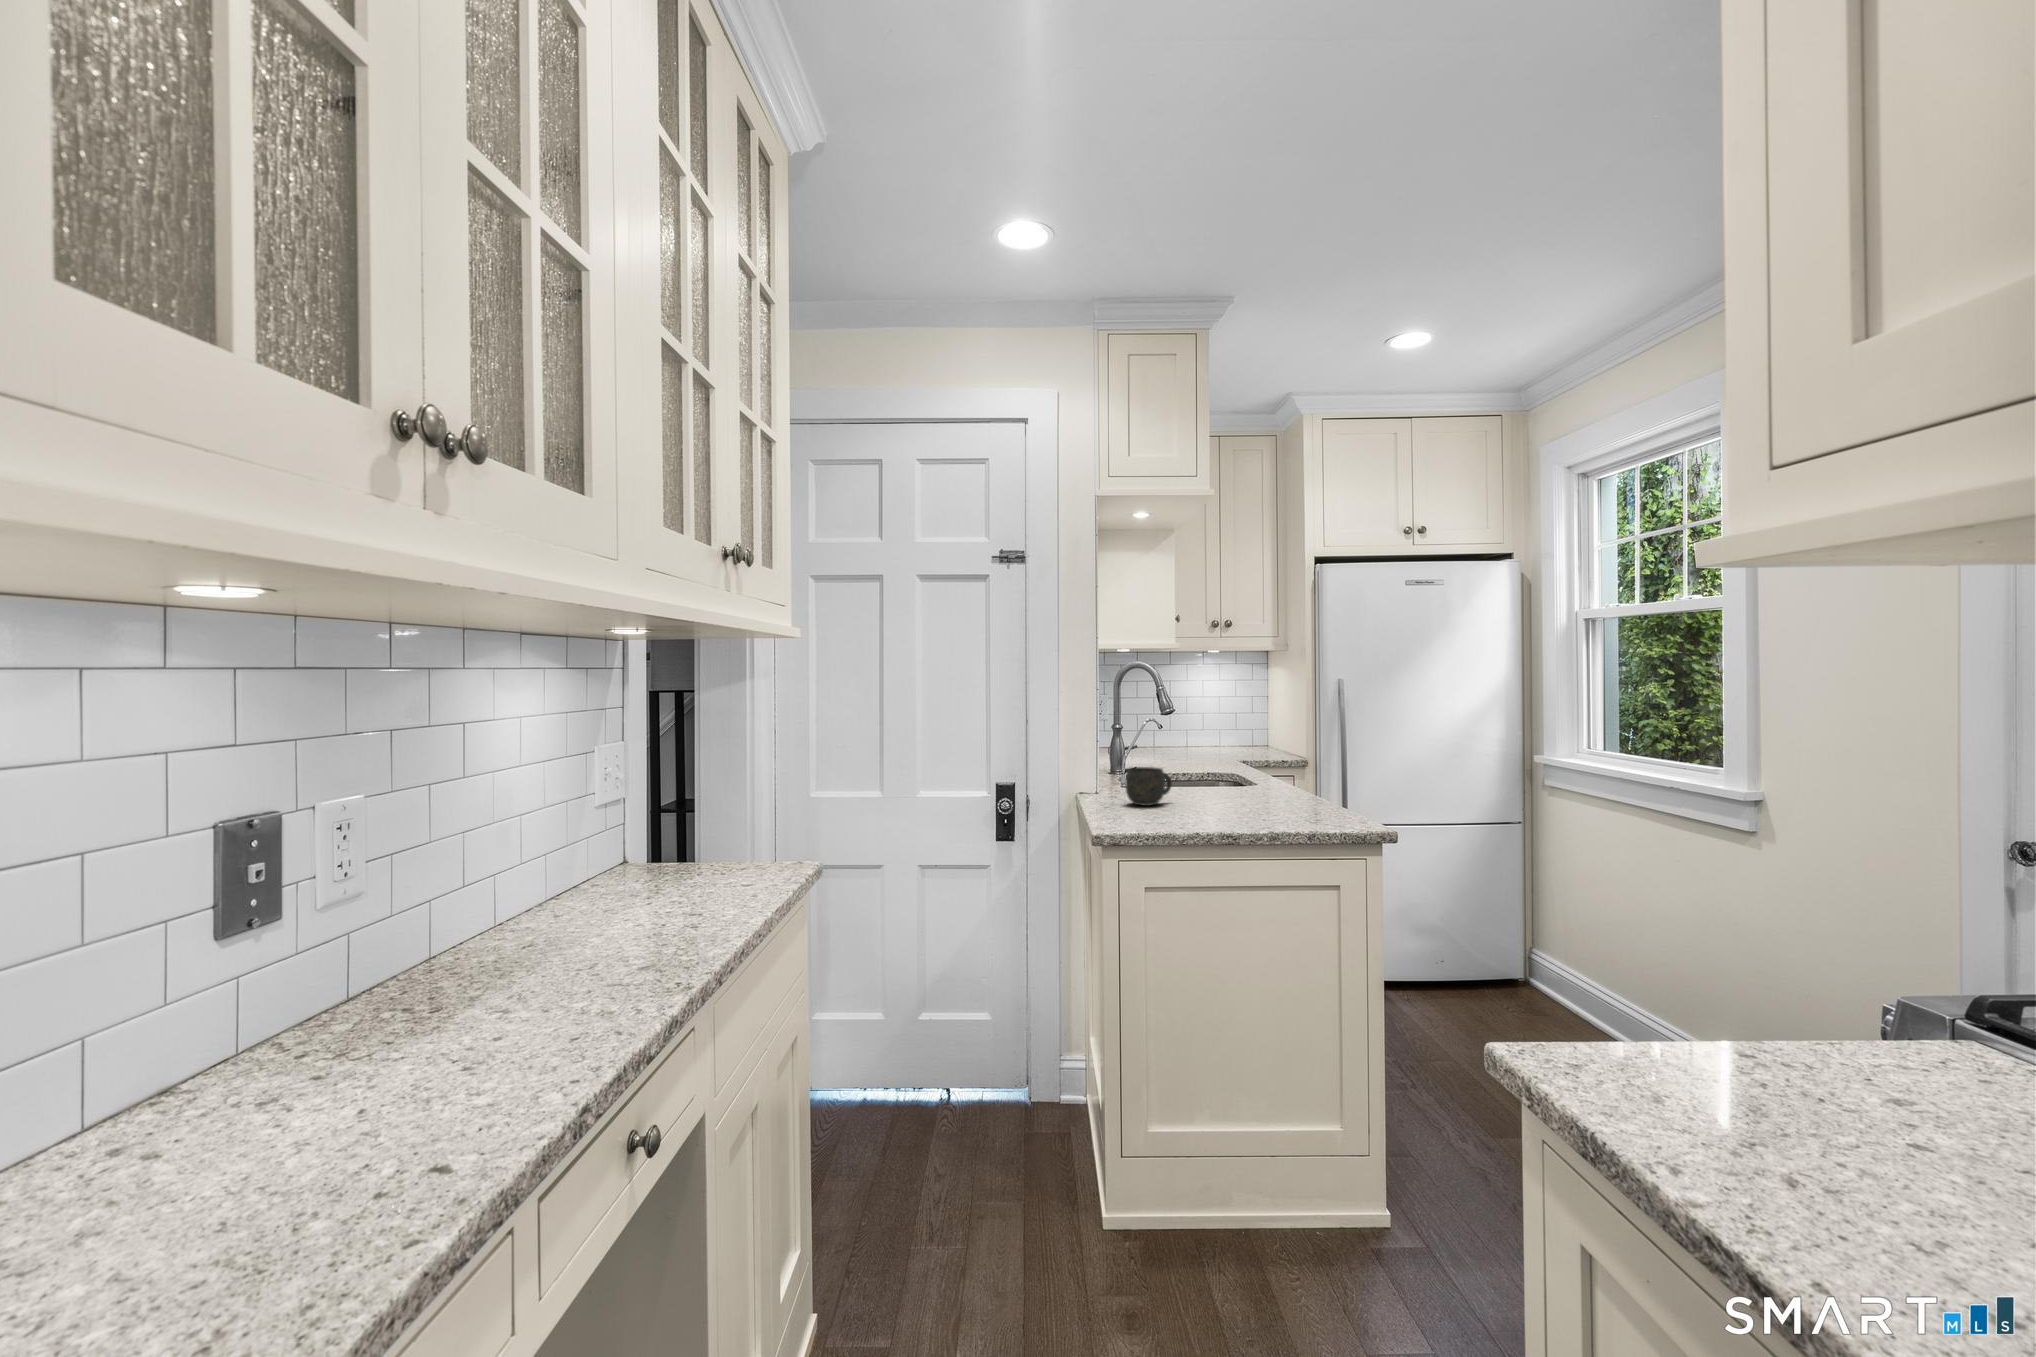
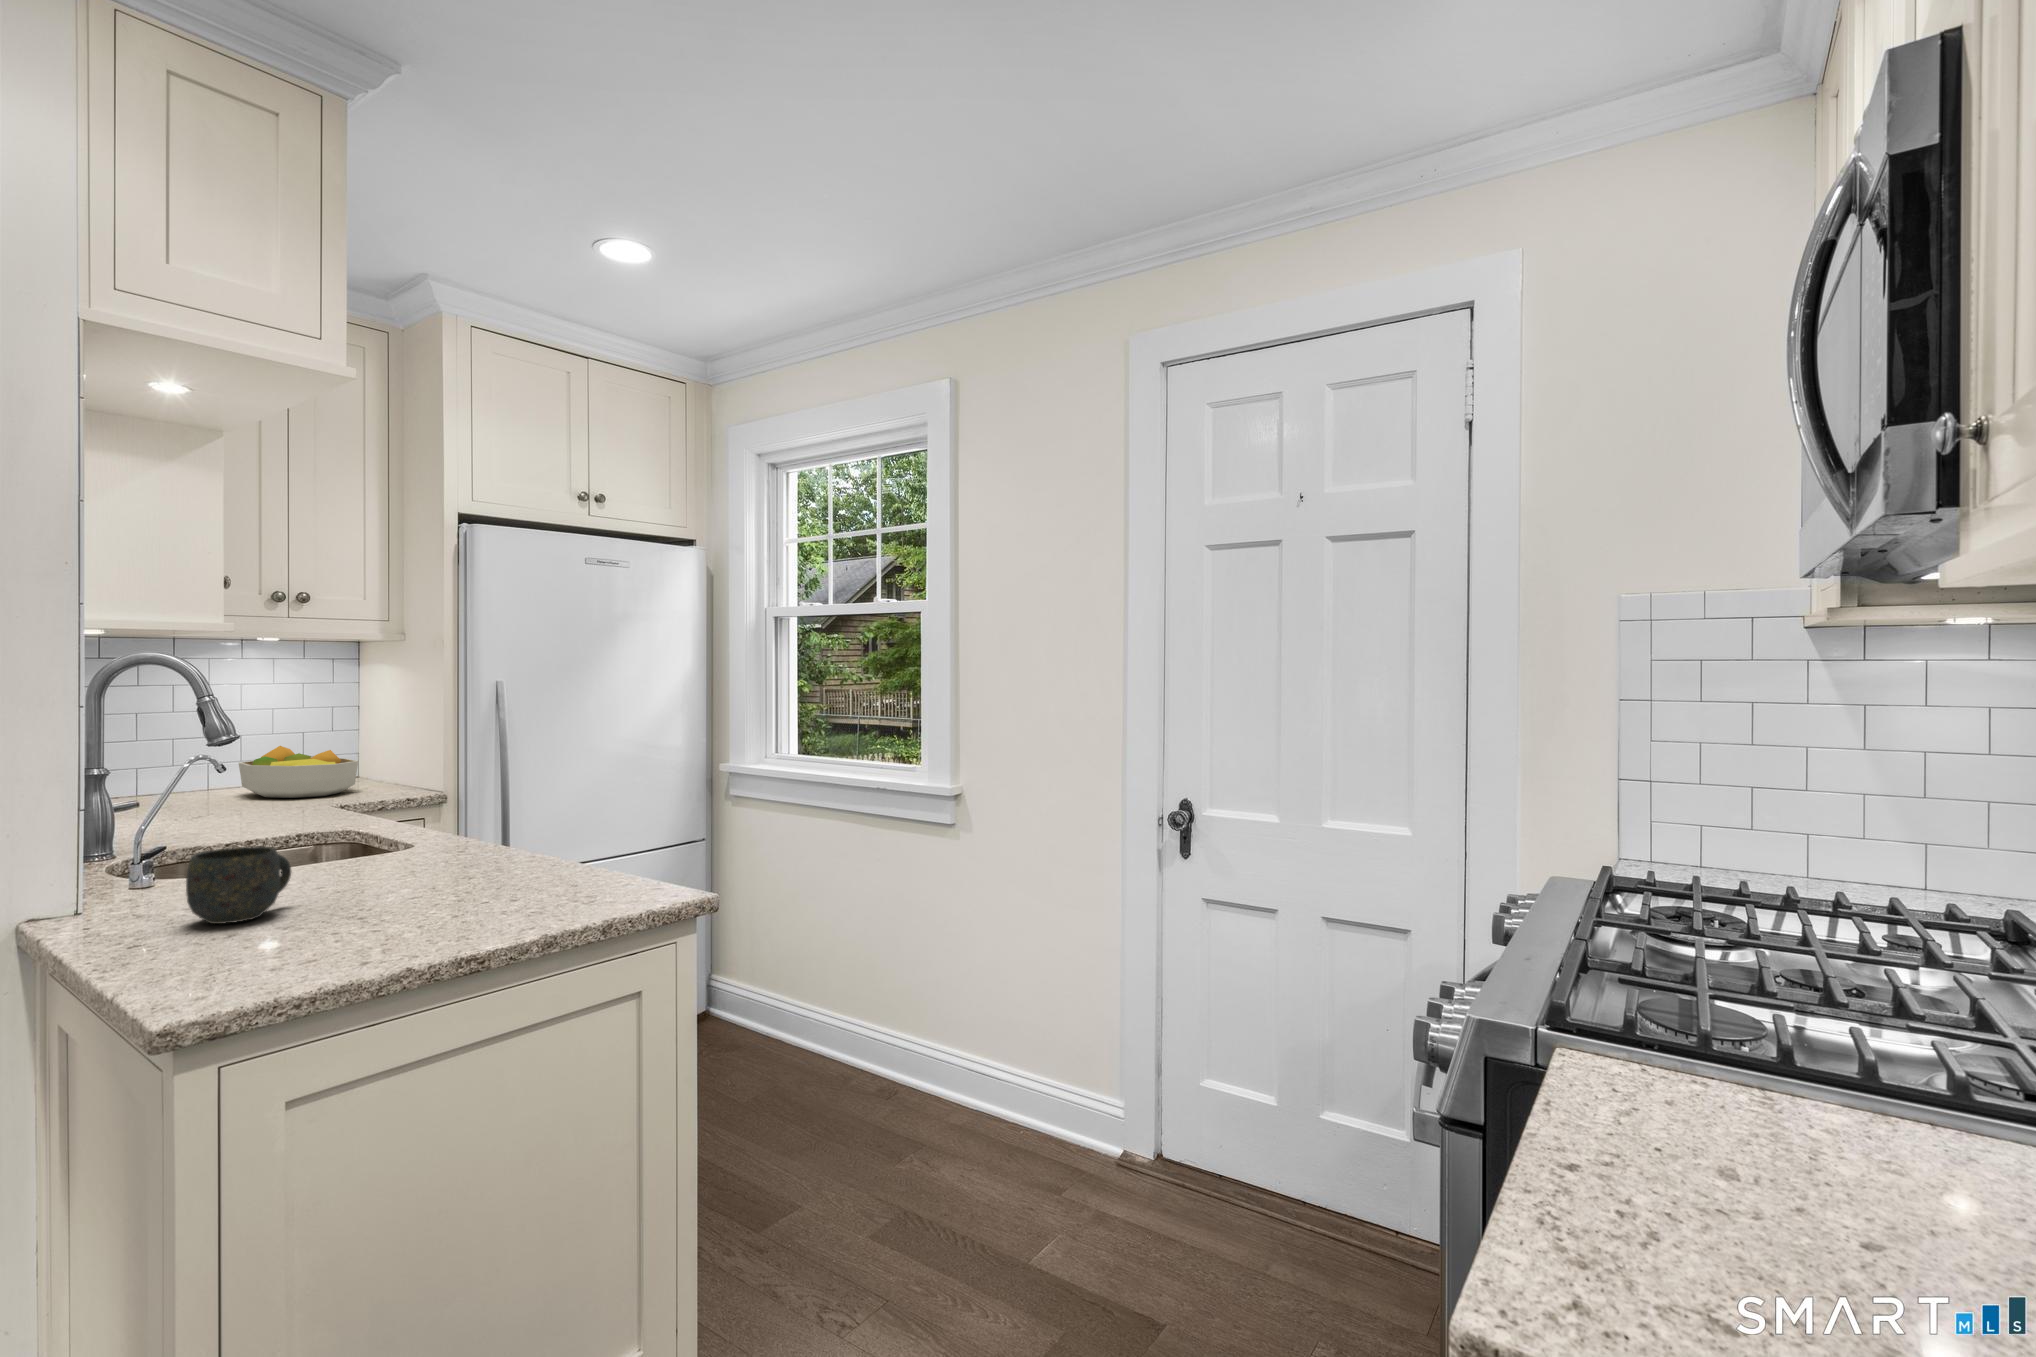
fruit bowl: none [1192,720,1254,754] -> present [239,746,358,798]

